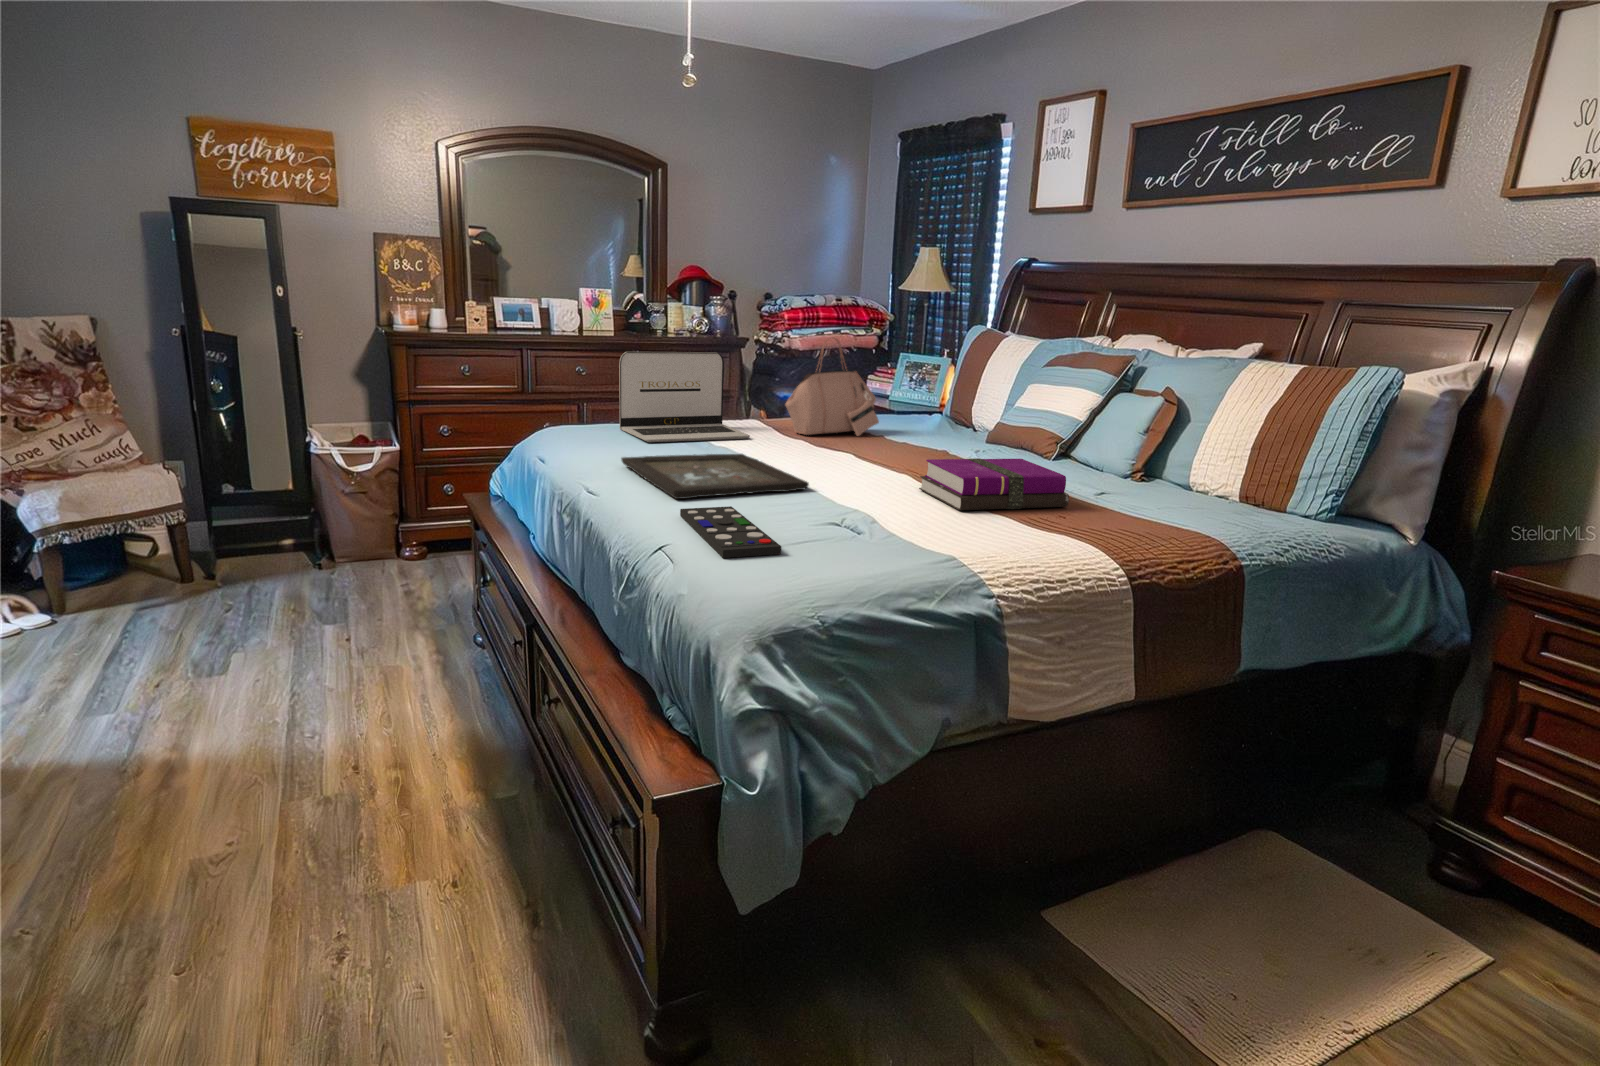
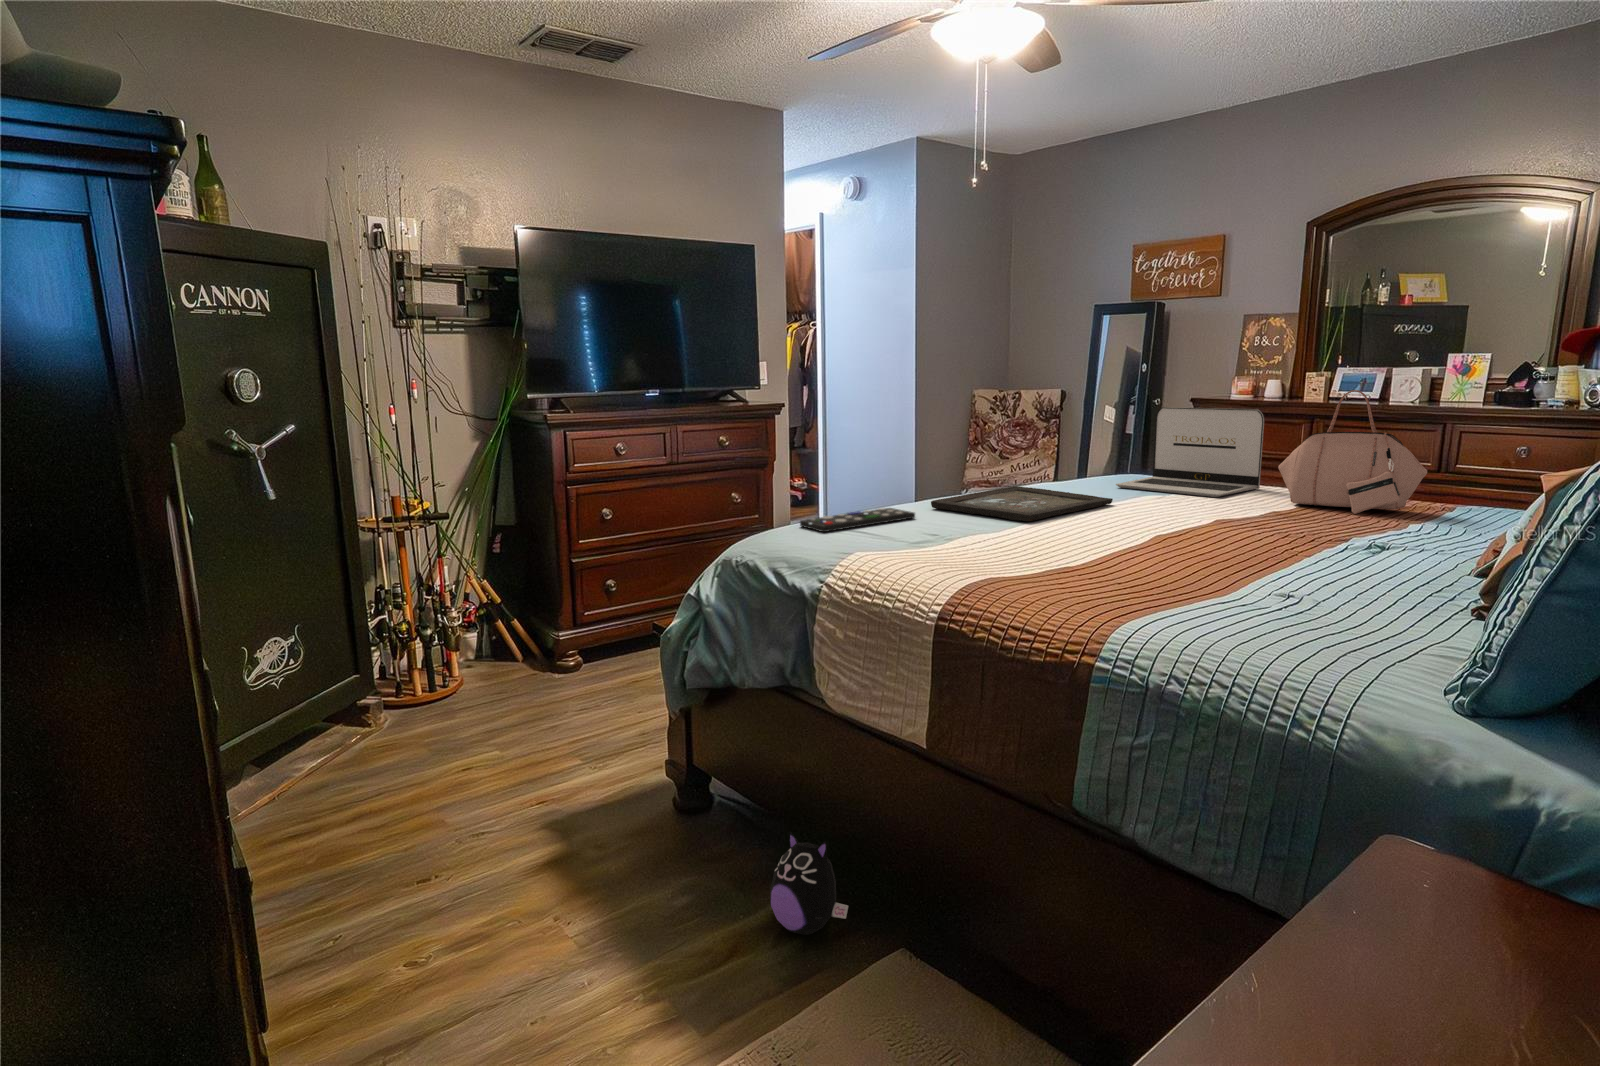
notebook: present [919,458,1069,510] -> none [1034,509,1214,577]
plush toy: none [975,869,1062,989] -> present [770,832,848,934]

